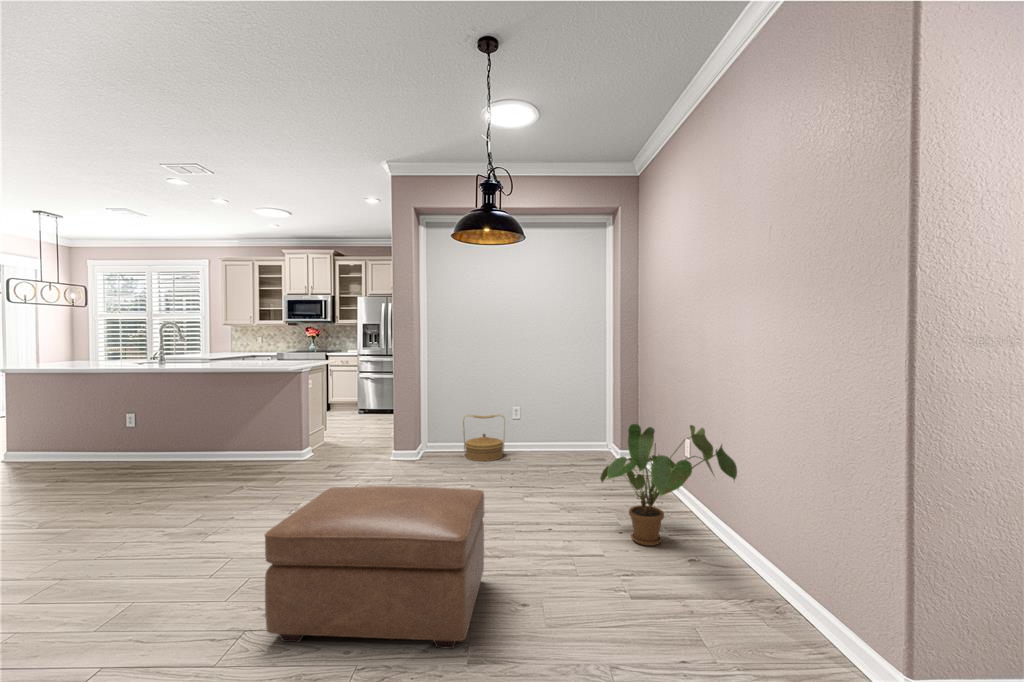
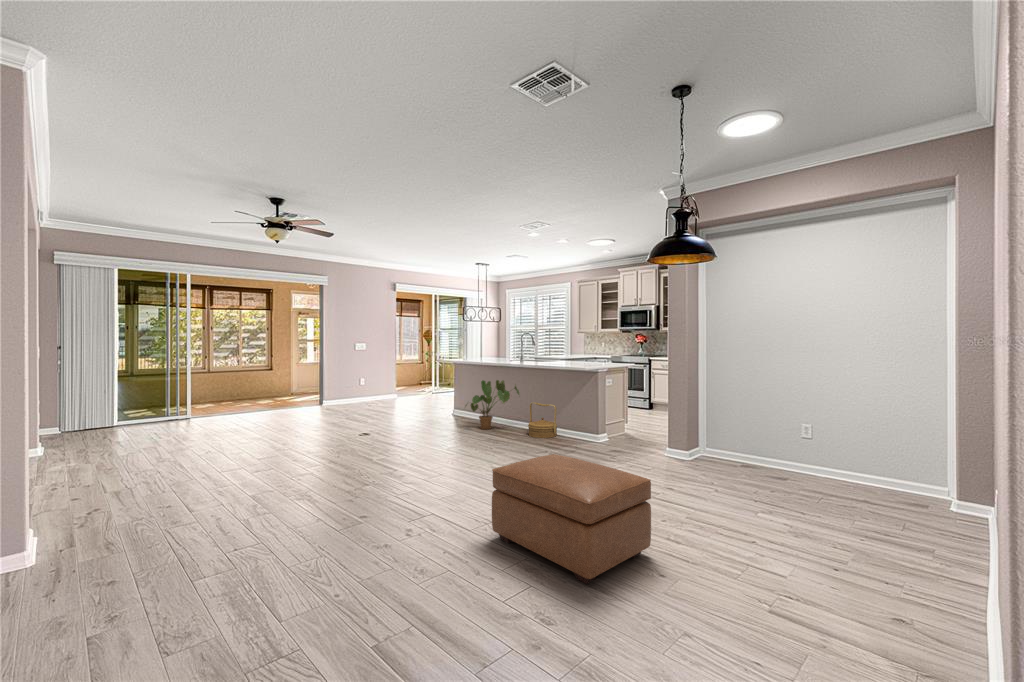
woven basket: present [463,415,505,461] -> present [528,402,557,438]
house plant: present [600,424,737,546] -> present [471,380,519,429]

